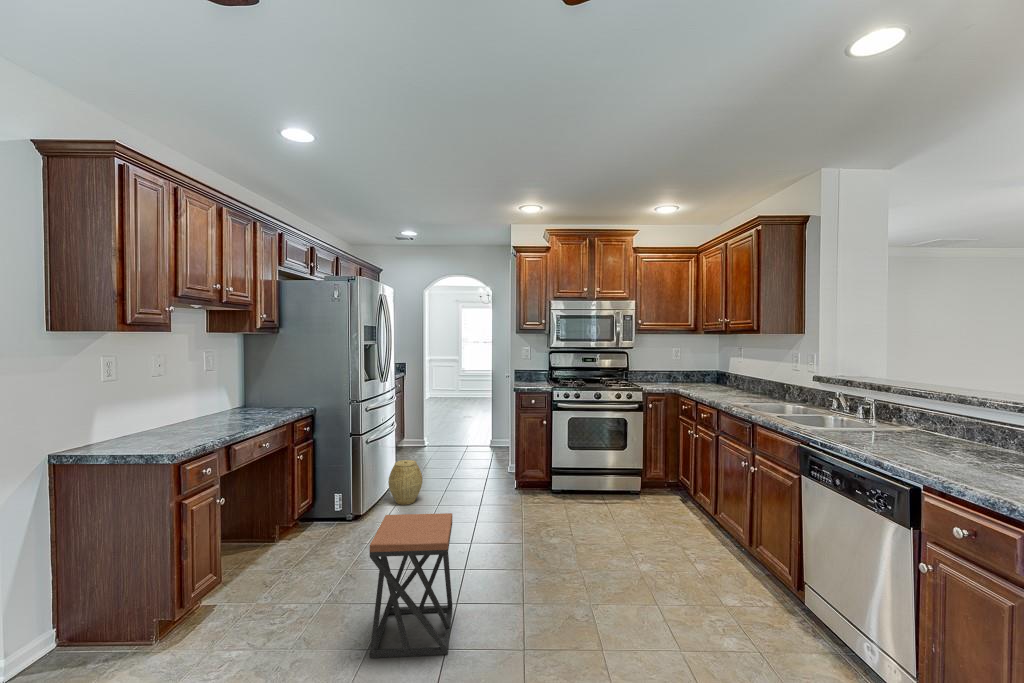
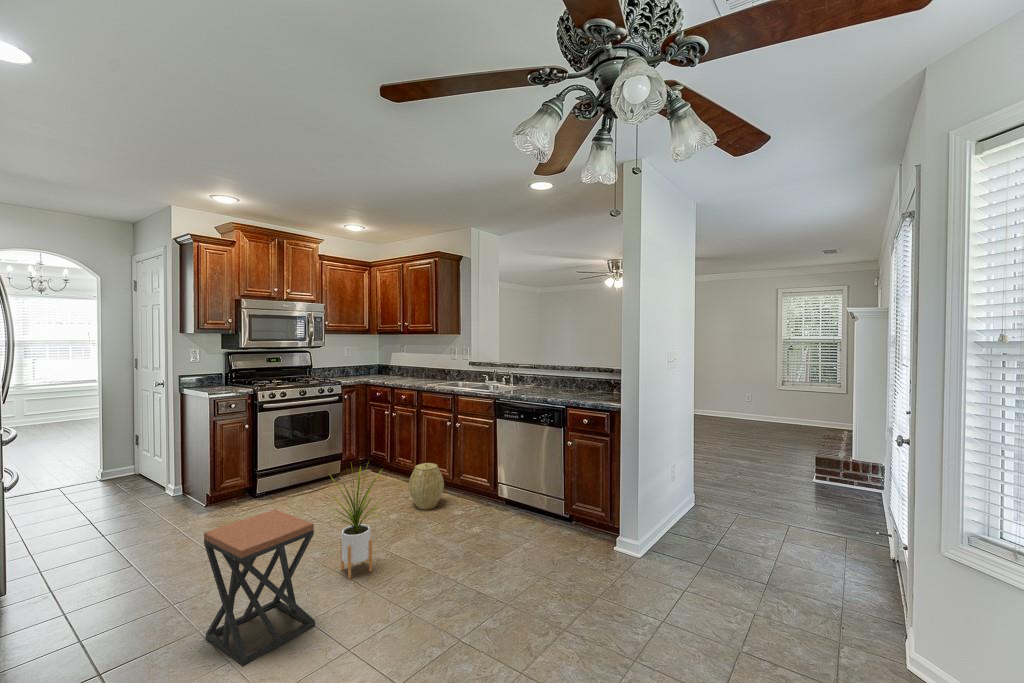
woven basket: present [388,460,423,505] -> present [409,463,444,509]
house plant: none [508,483,577,625] -> present [330,466,385,579]

